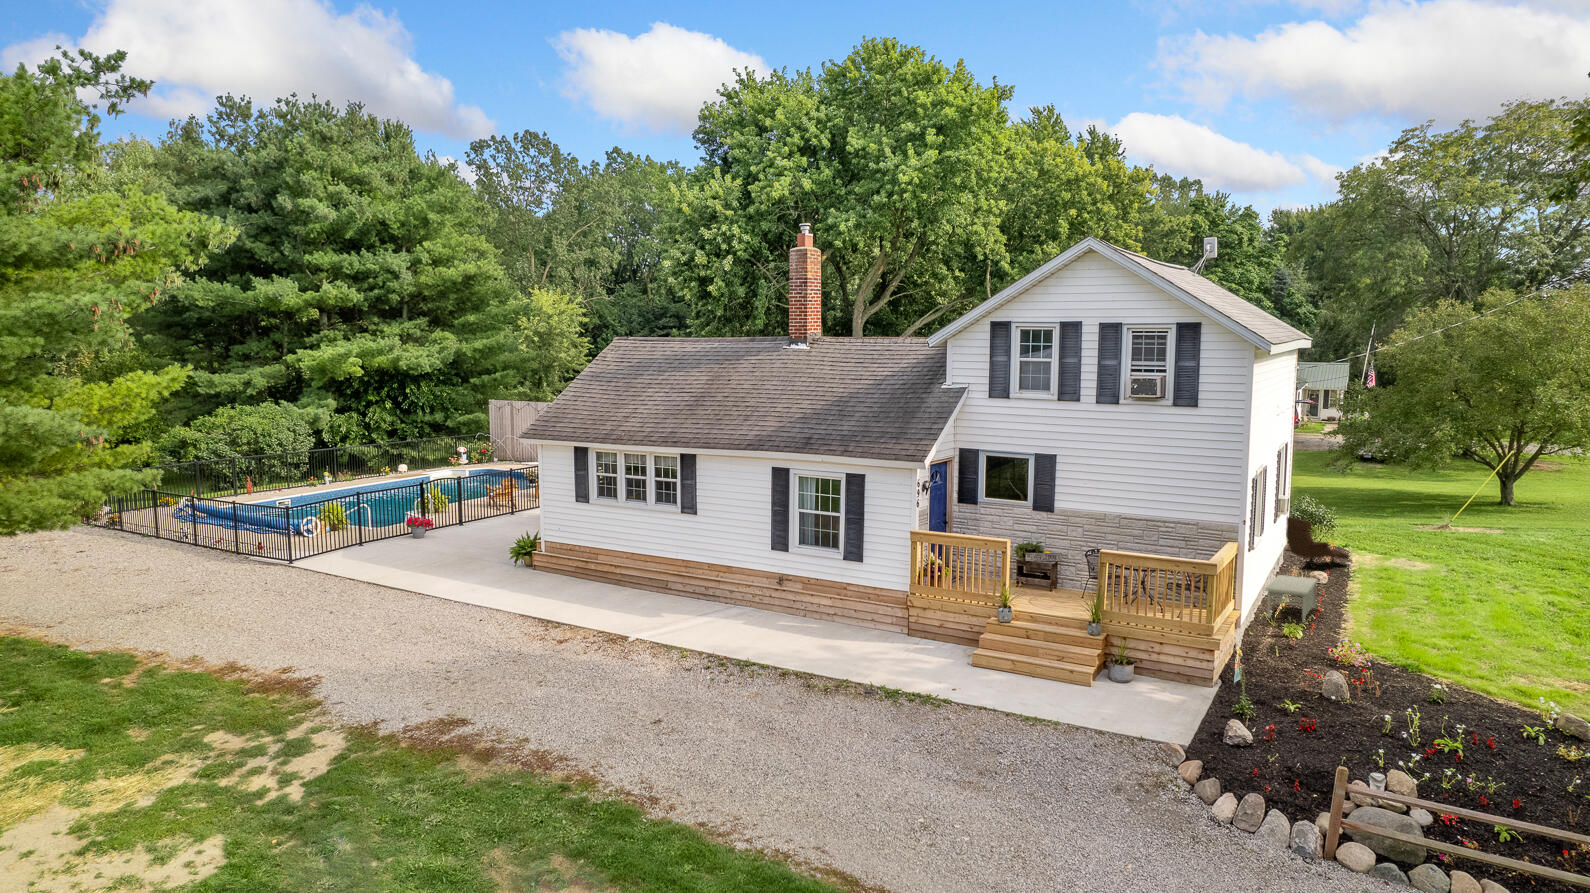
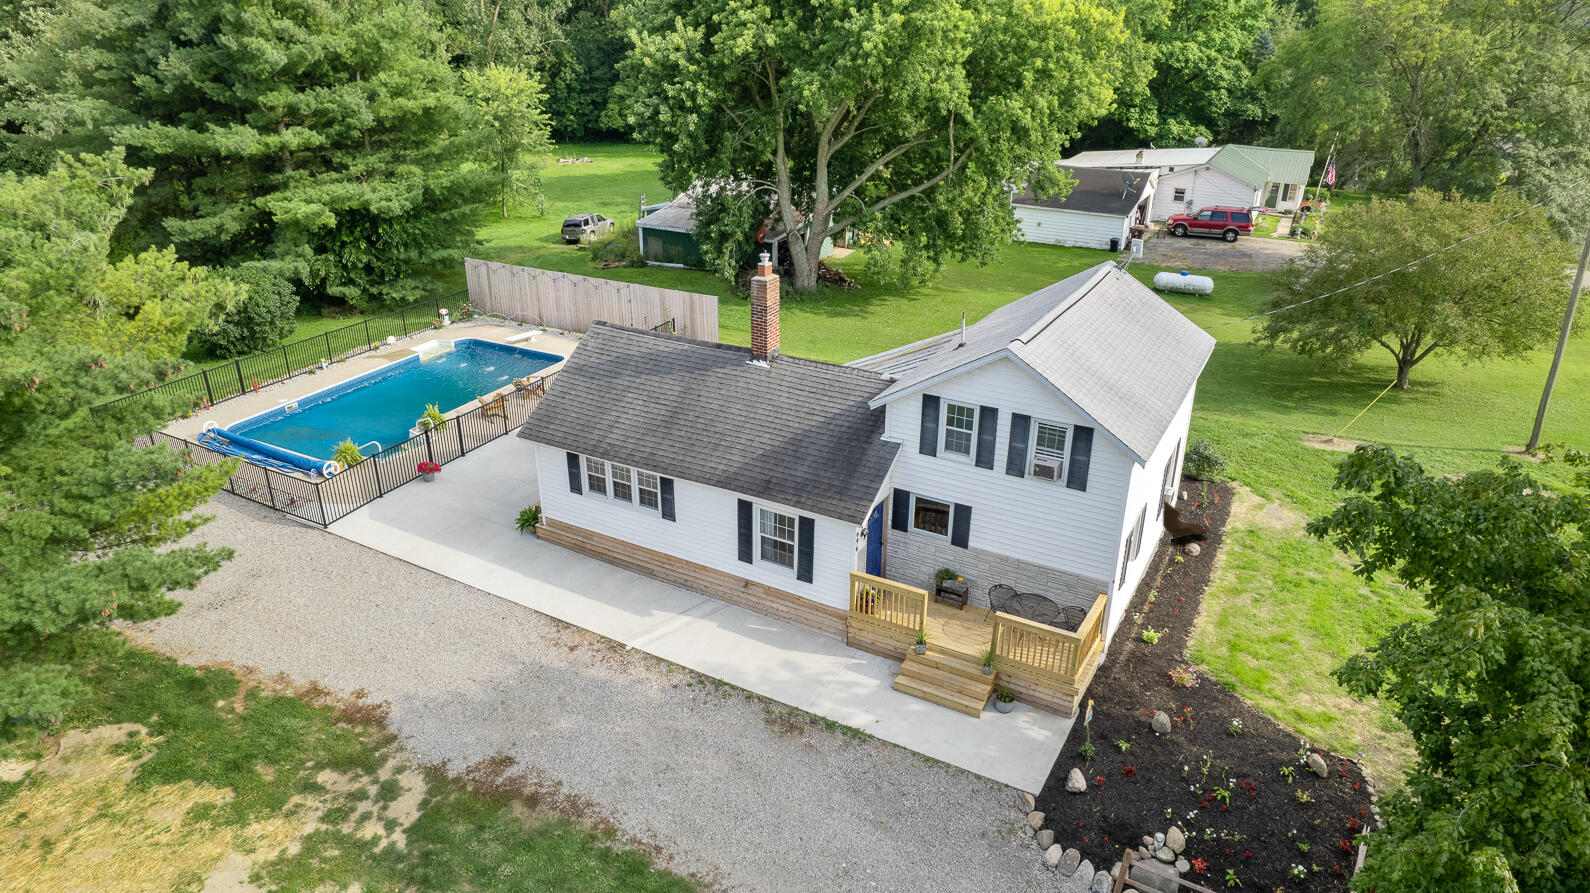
storage bench: present [1265,575,1318,623] -> none [1121,583,1167,636]

